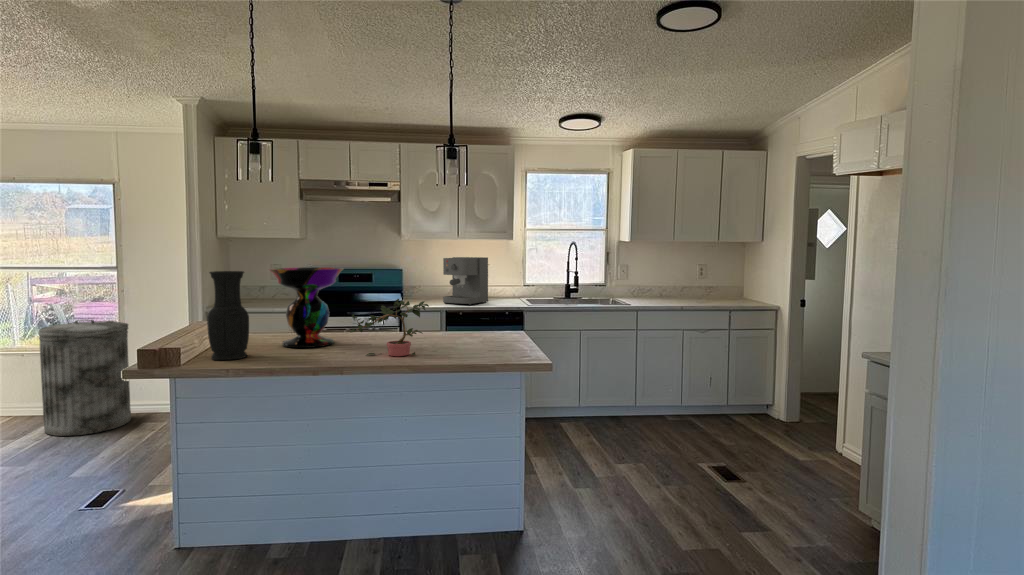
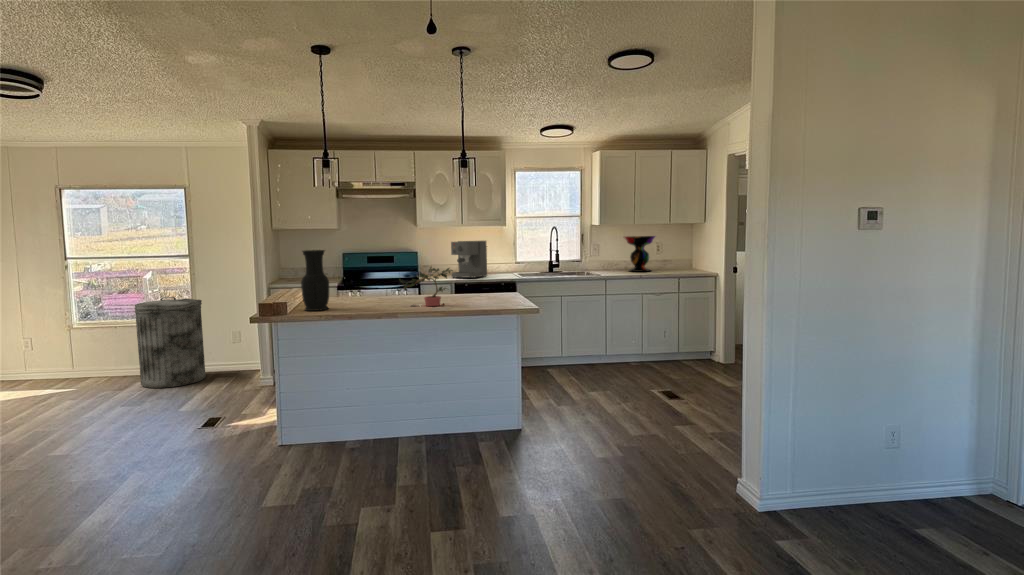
decorative bowl: present [269,267,343,348] -> present [624,236,655,272]

